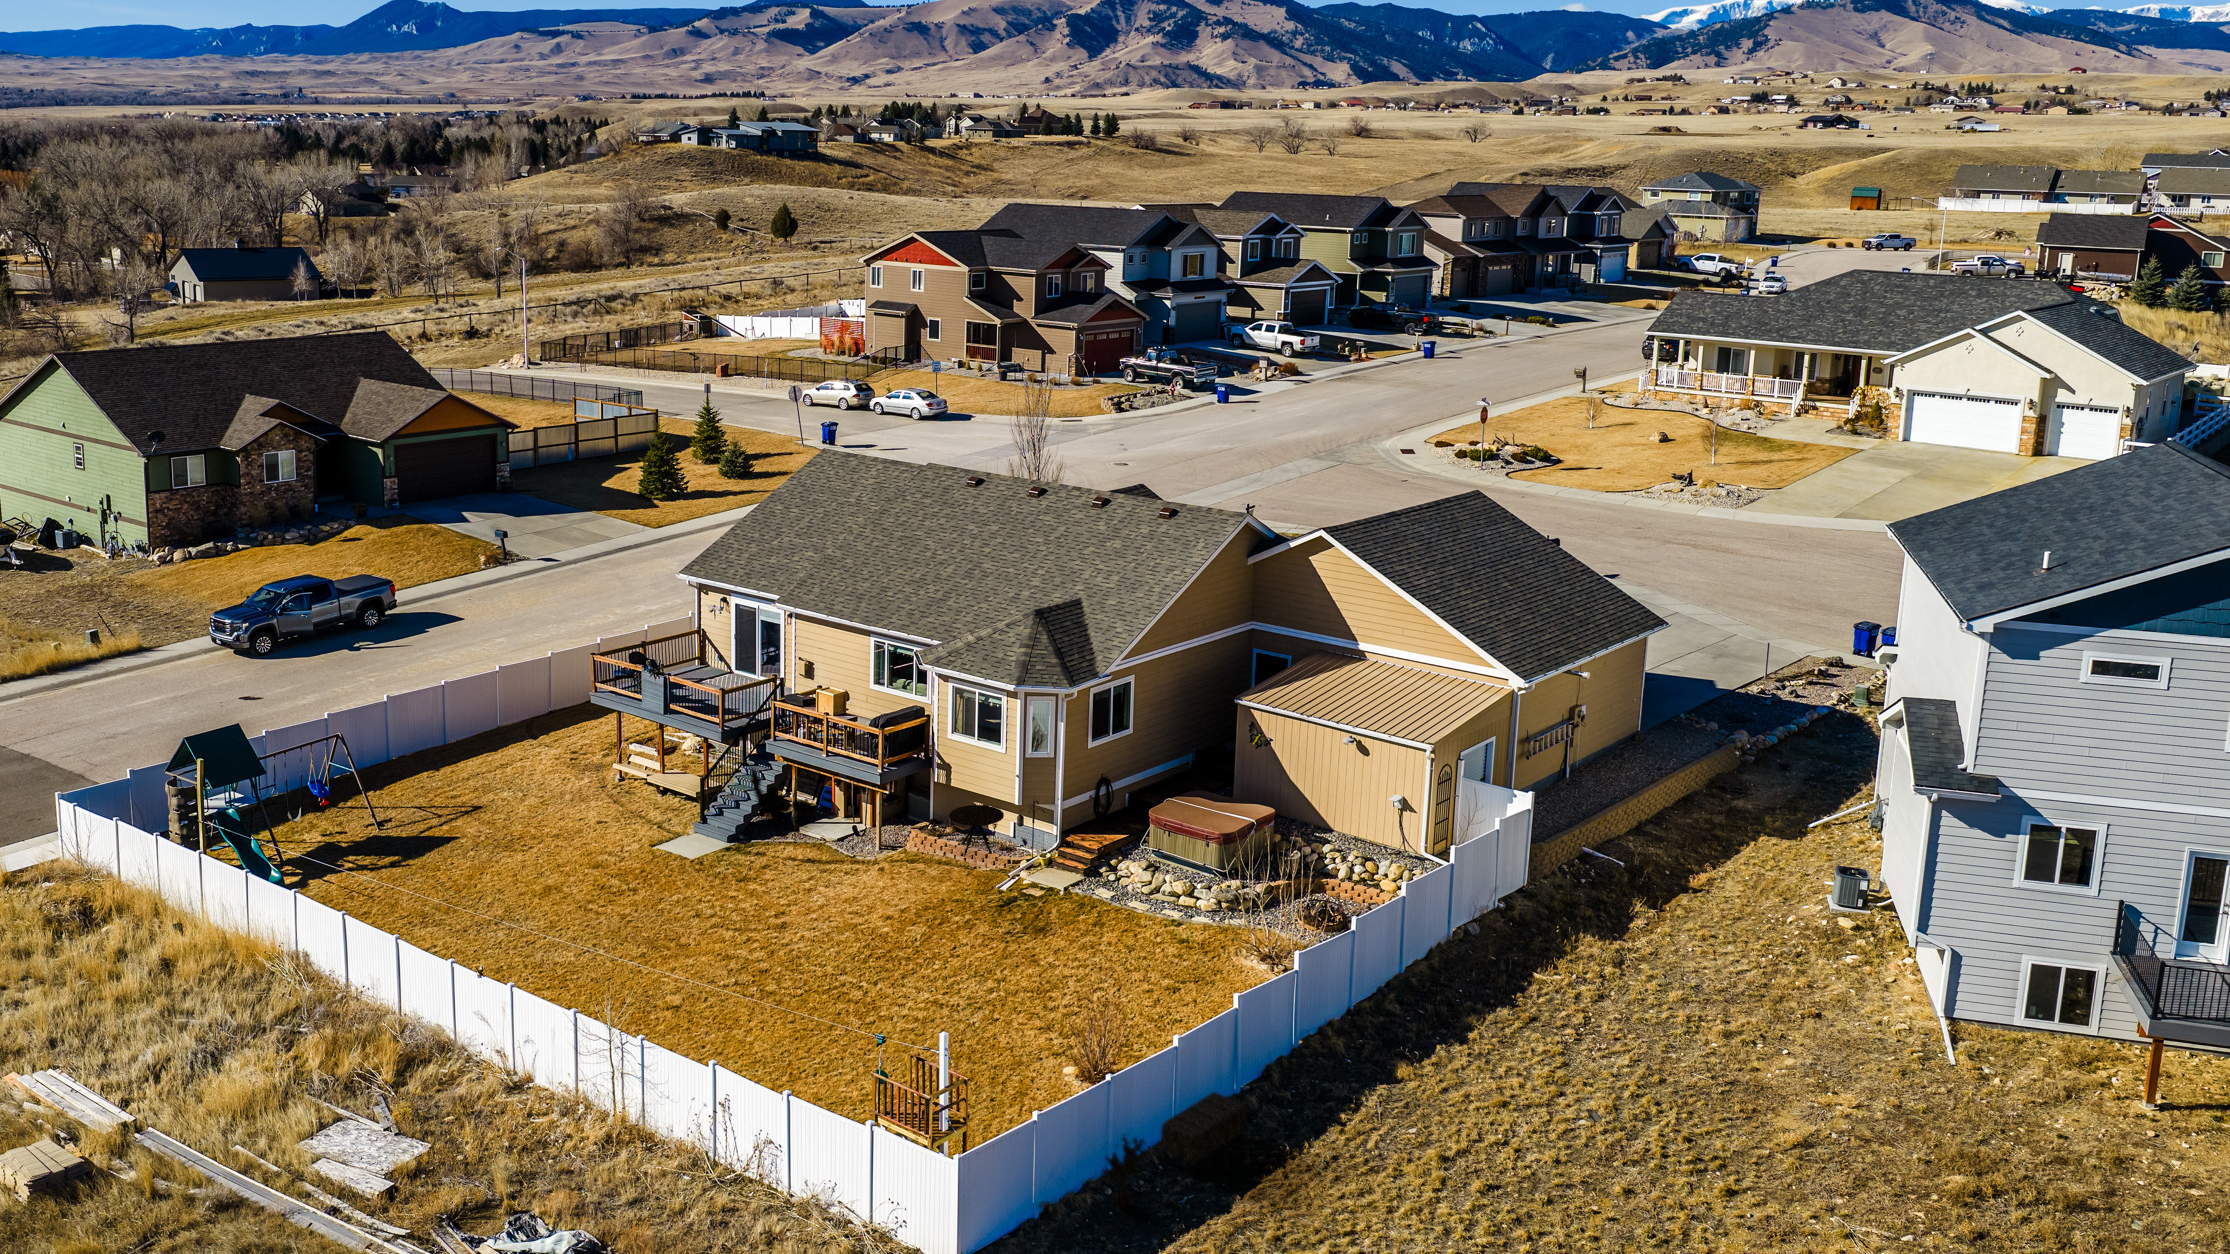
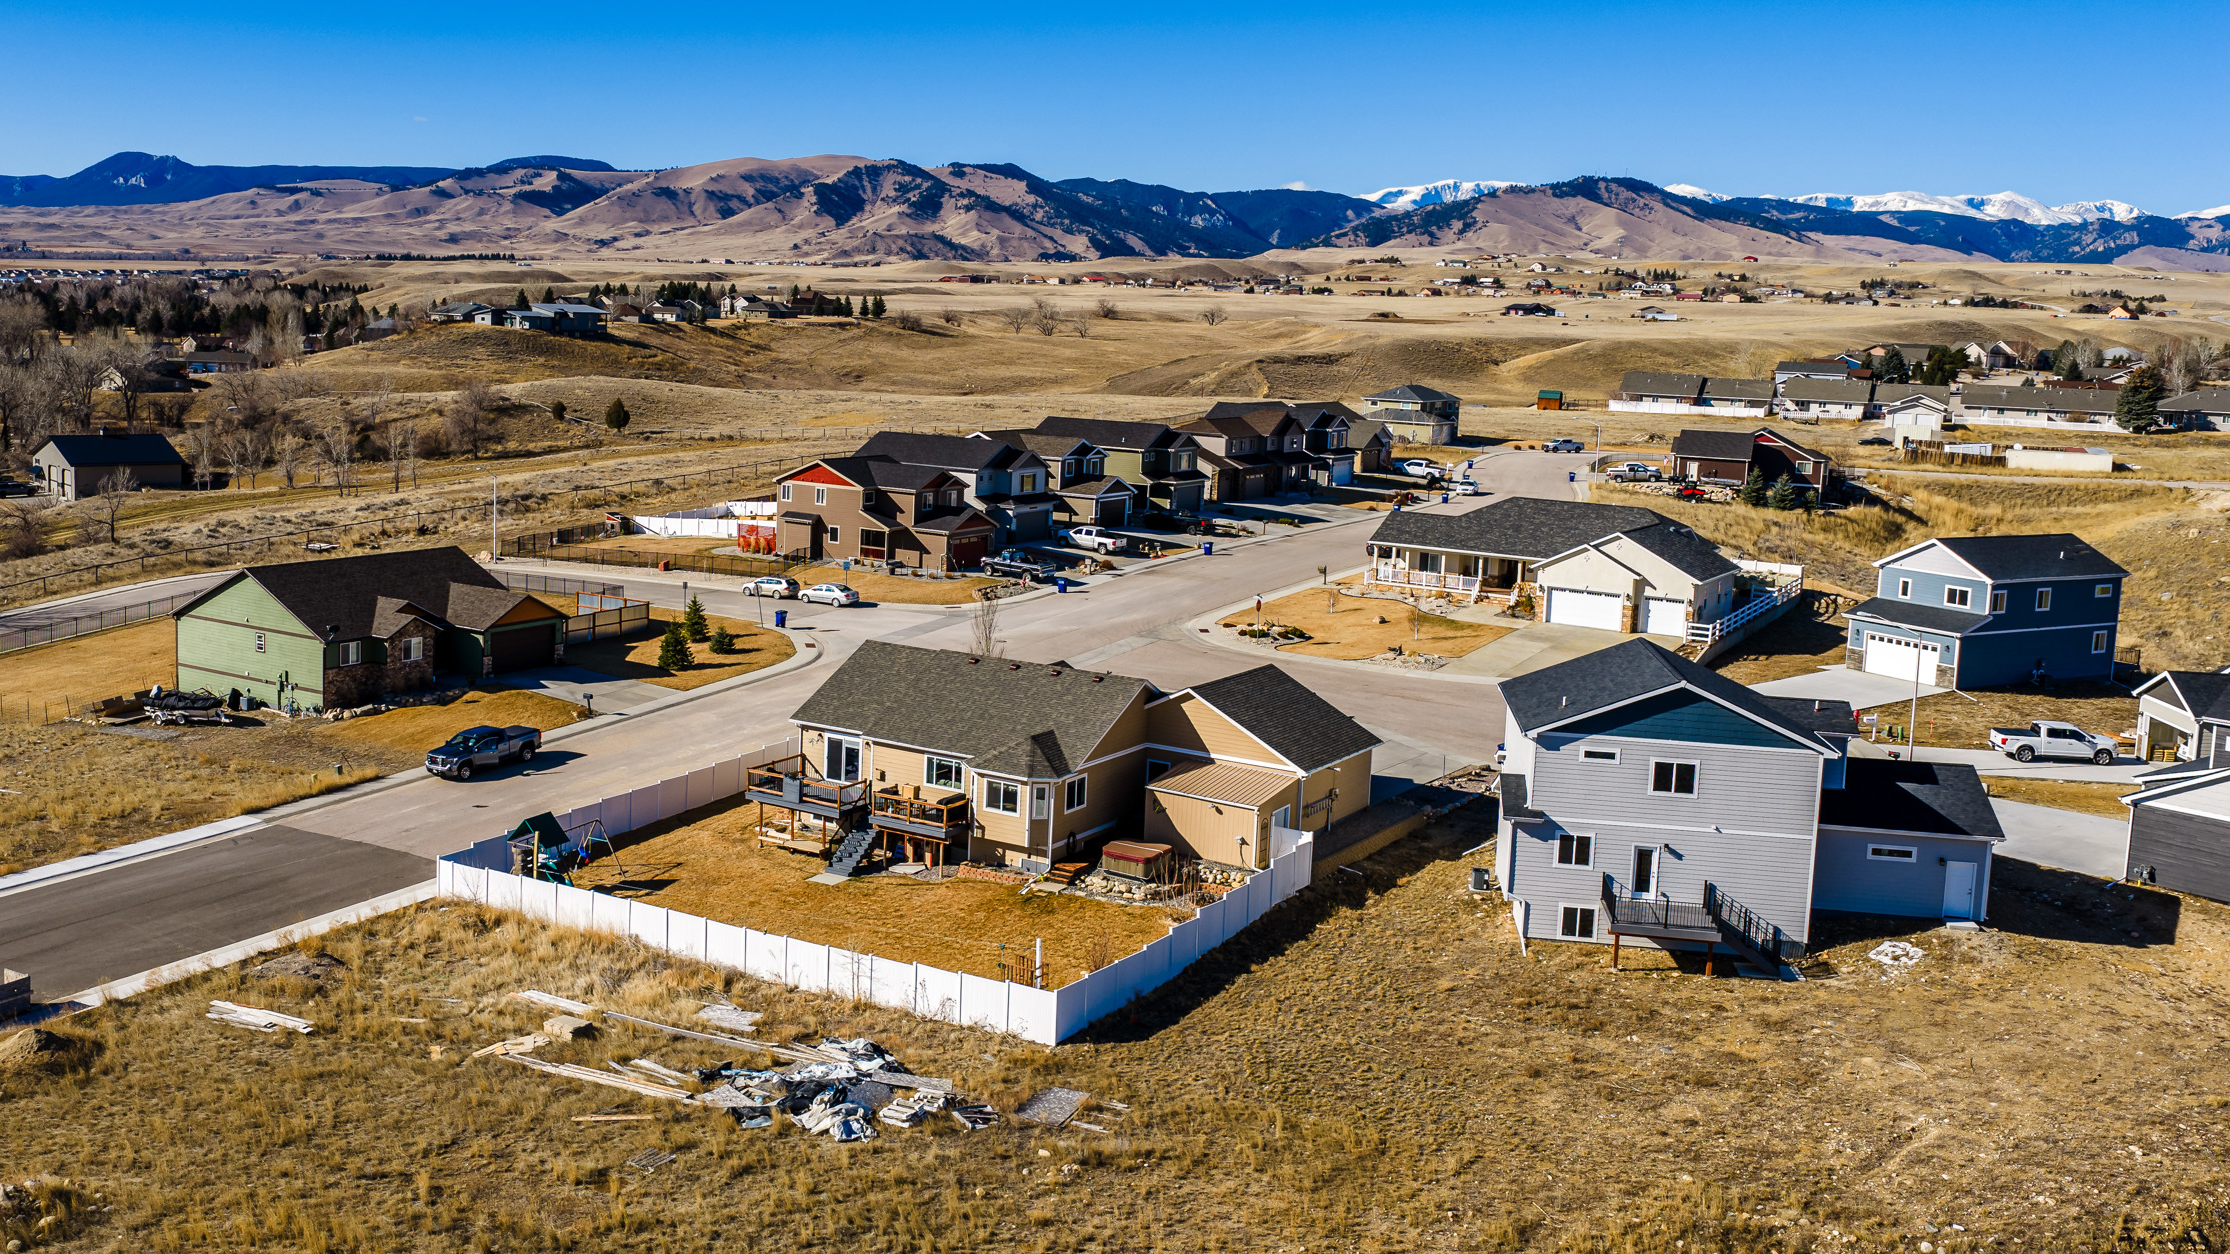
lounge chair: present [751,769,815,827] -> none [858,834,896,870]
round table: present [950,805,1004,855] -> none [984,851,1015,880]
bench: present [1161,1092,1246,1174] -> none [1147,973,1187,1010]

